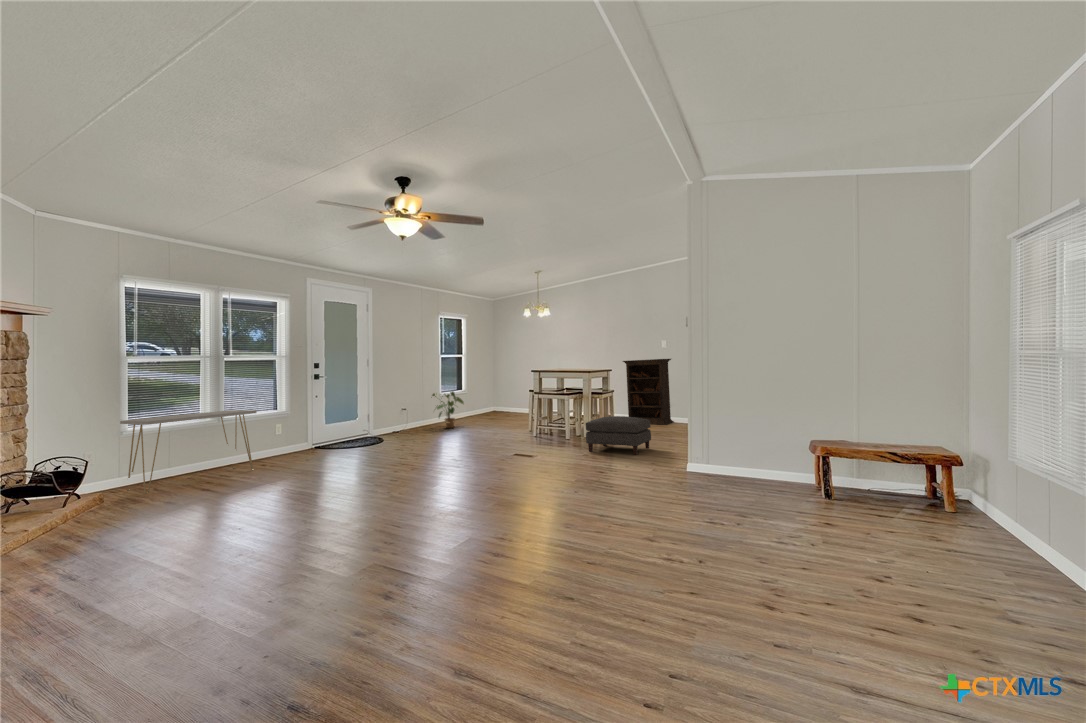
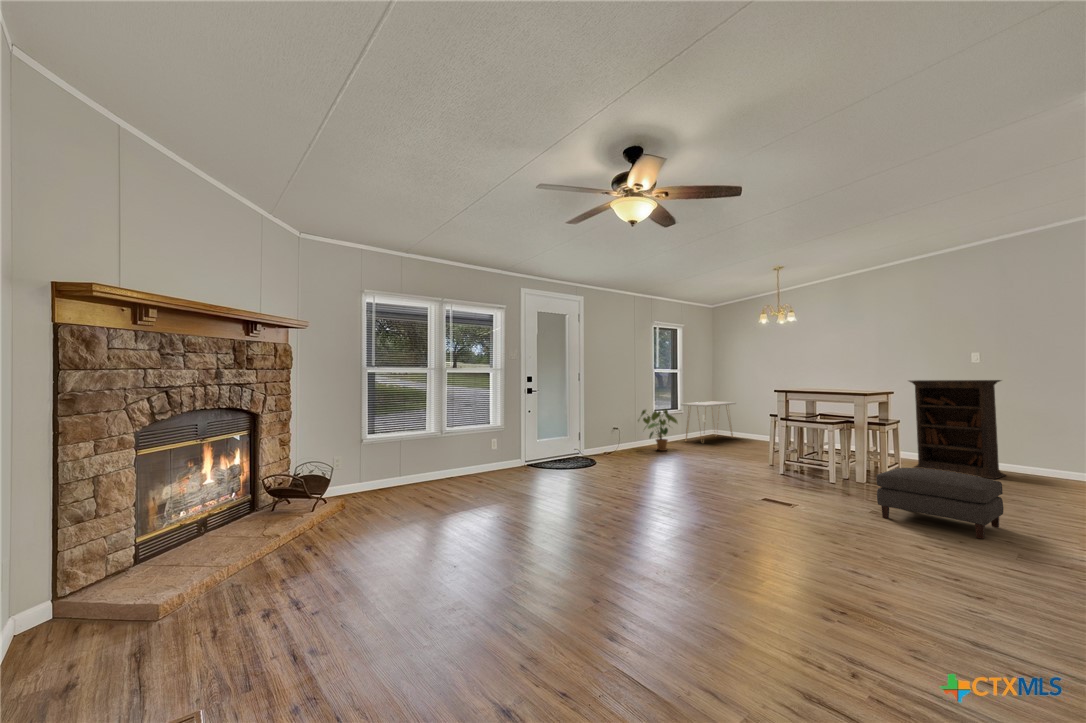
console table: present [120,410,257,494] -> present [681,402,736,440]

